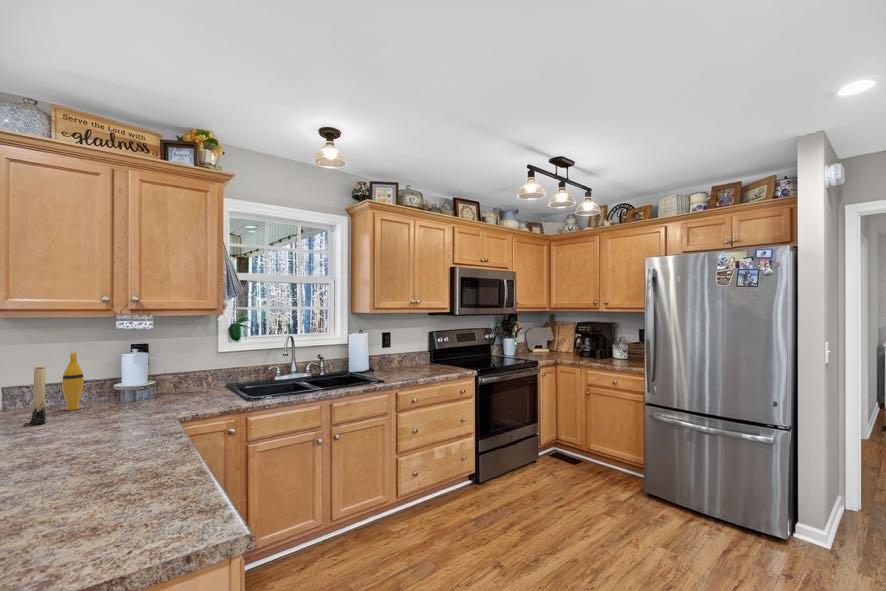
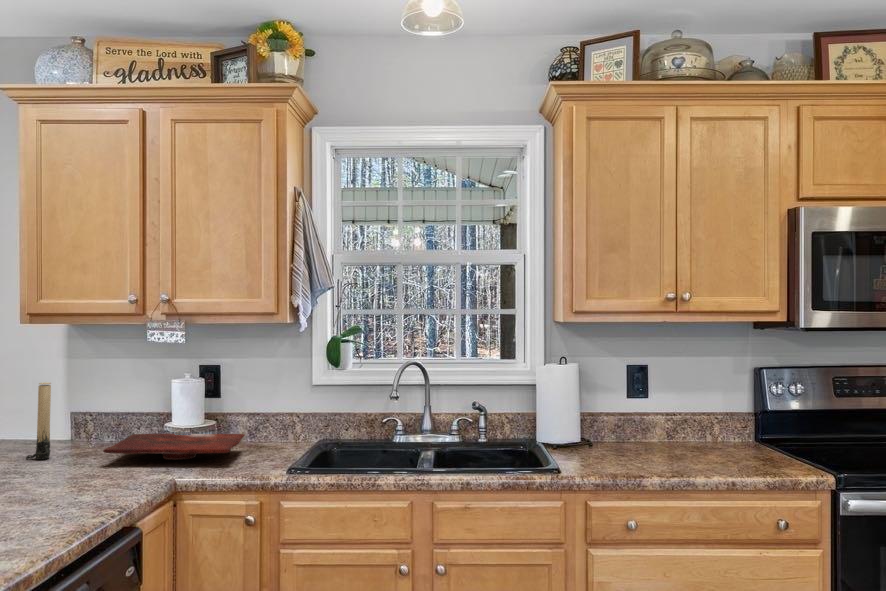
vase: present [62,352,84,410] -> none [100,368,124,447]
cutting board: none [100,386,205,409] -> present [103,434,245,460]

